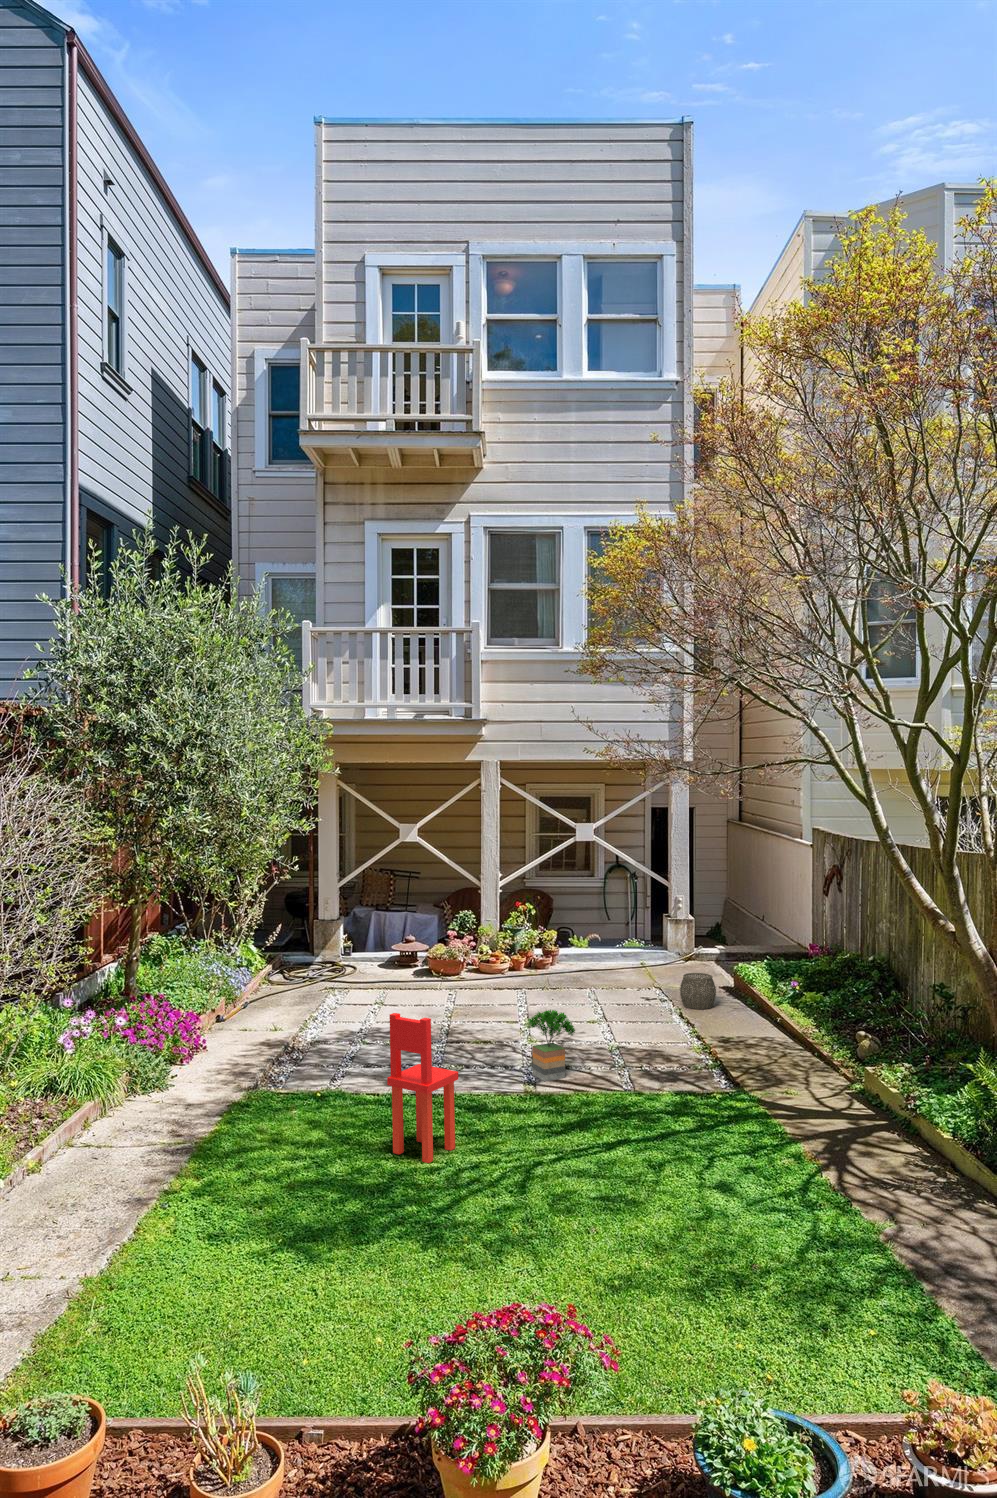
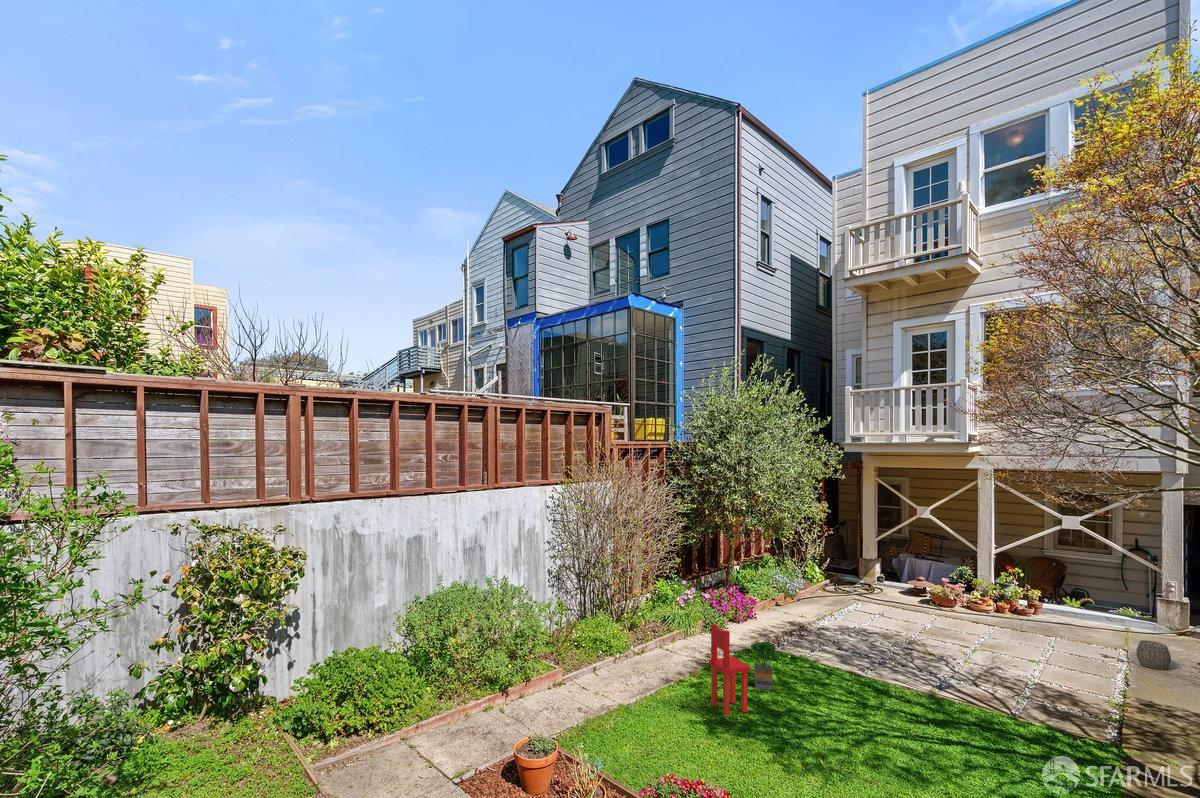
potted tree: present [528,1010,575,1081] -> present [750,642,780,690]
chair: present [387,1013,458,1163] -> present [709,624,750,716]

